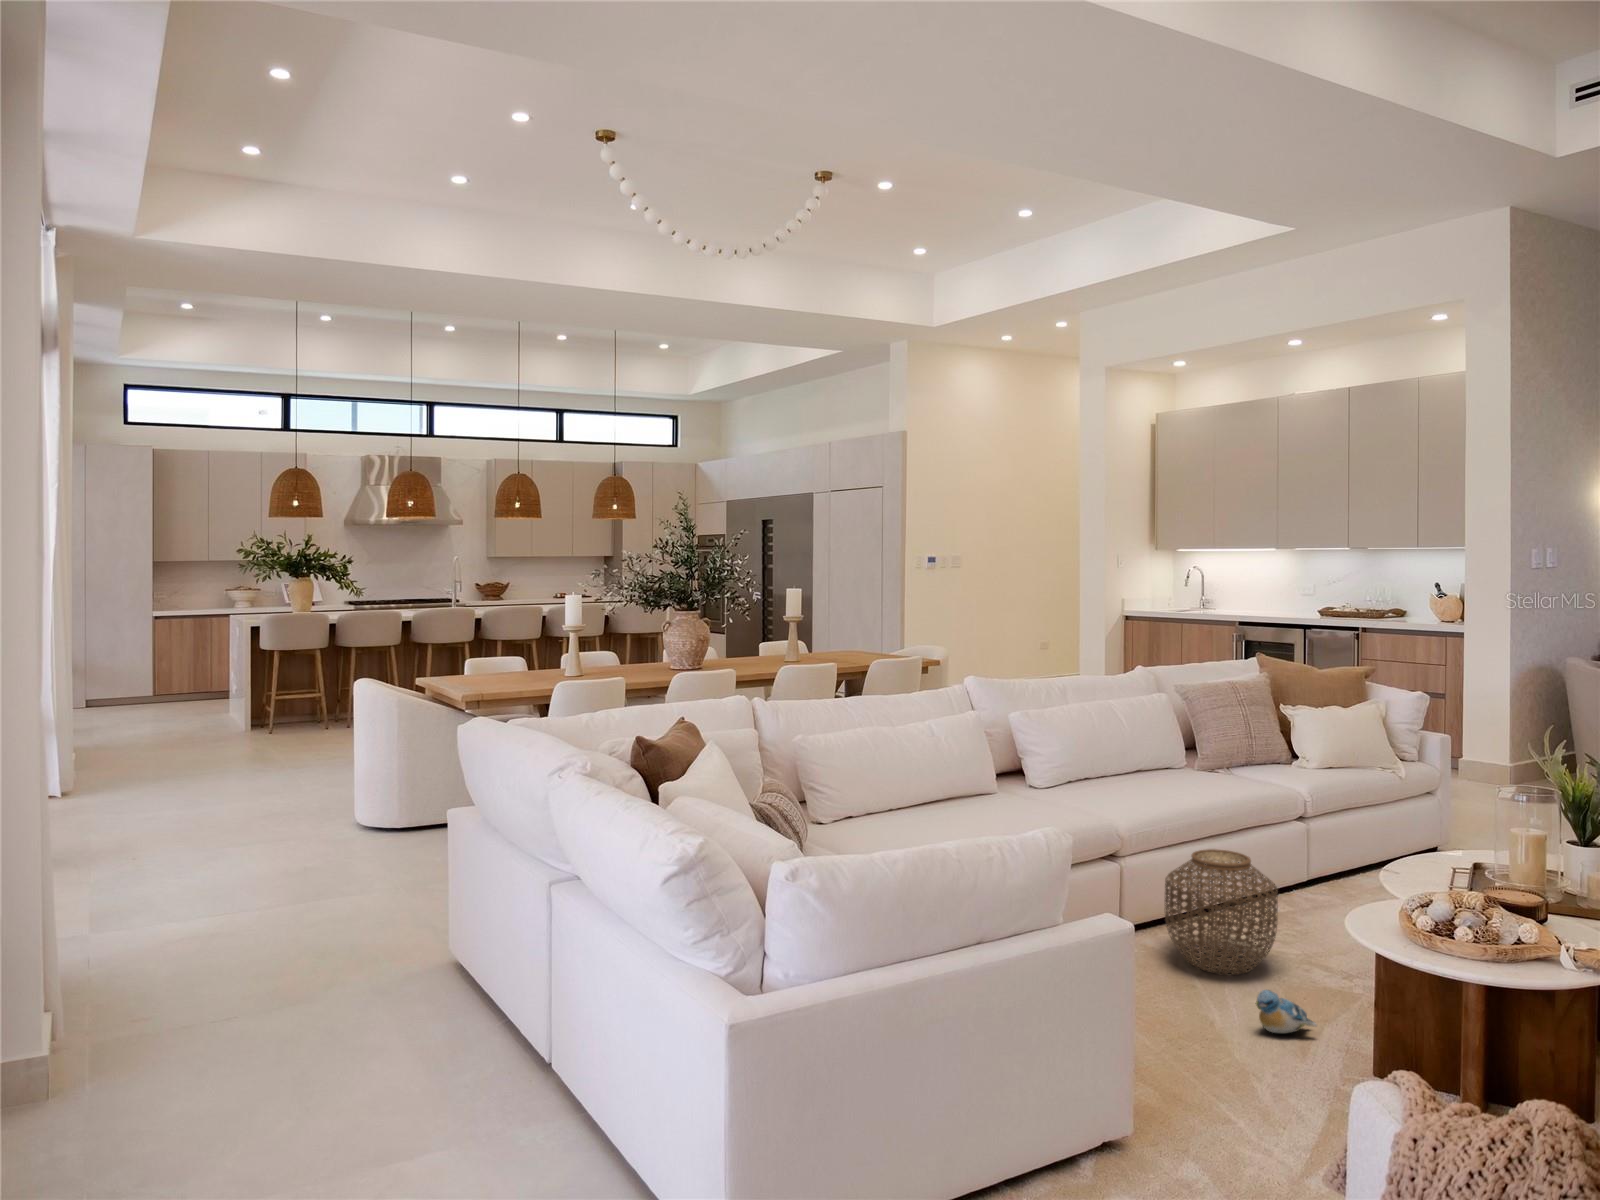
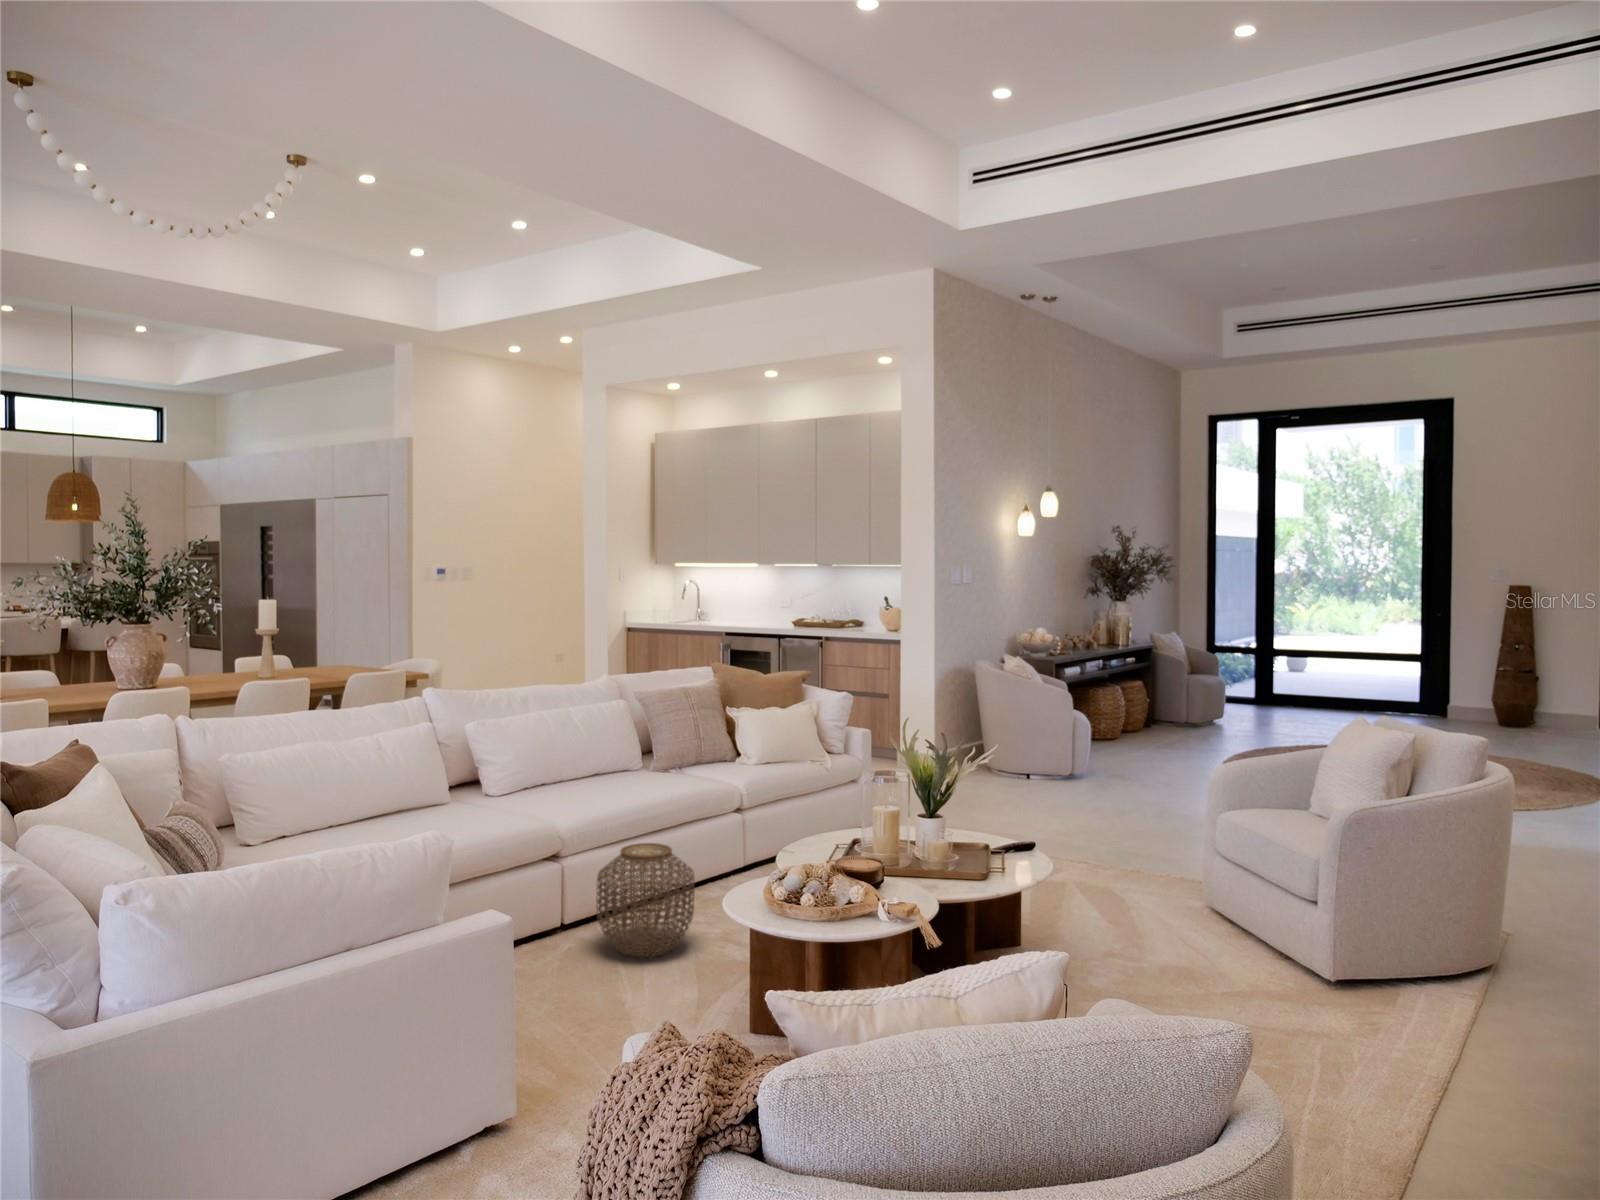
plush toy: present [1256,990,1317,1033] -> none [658,966,710,1004]

